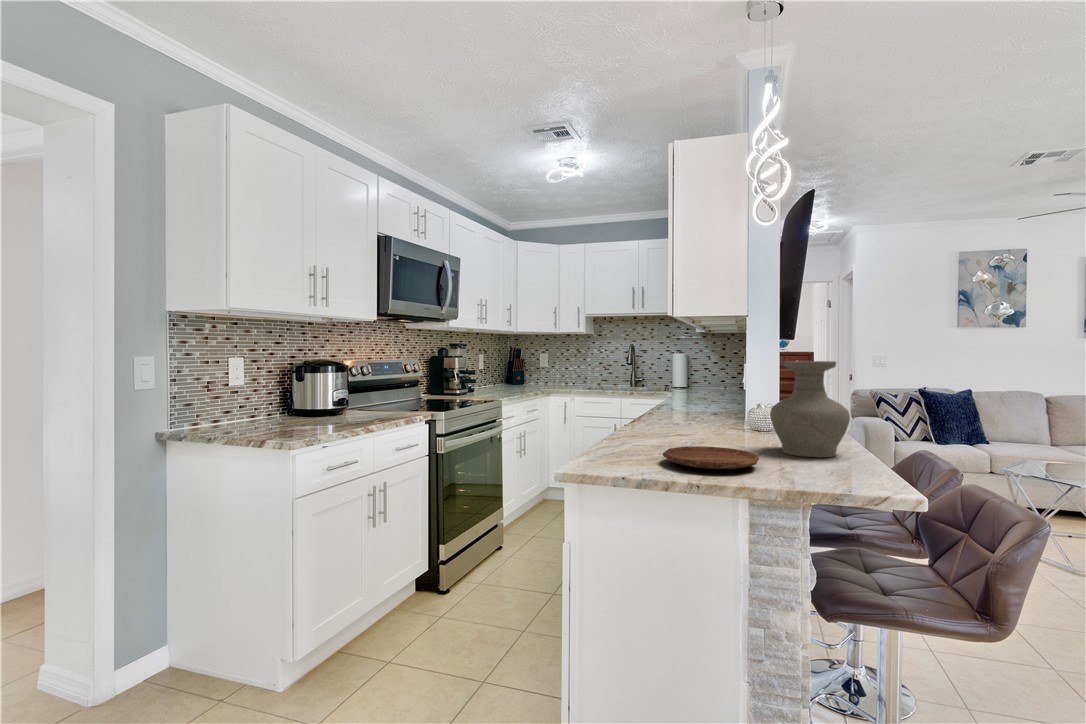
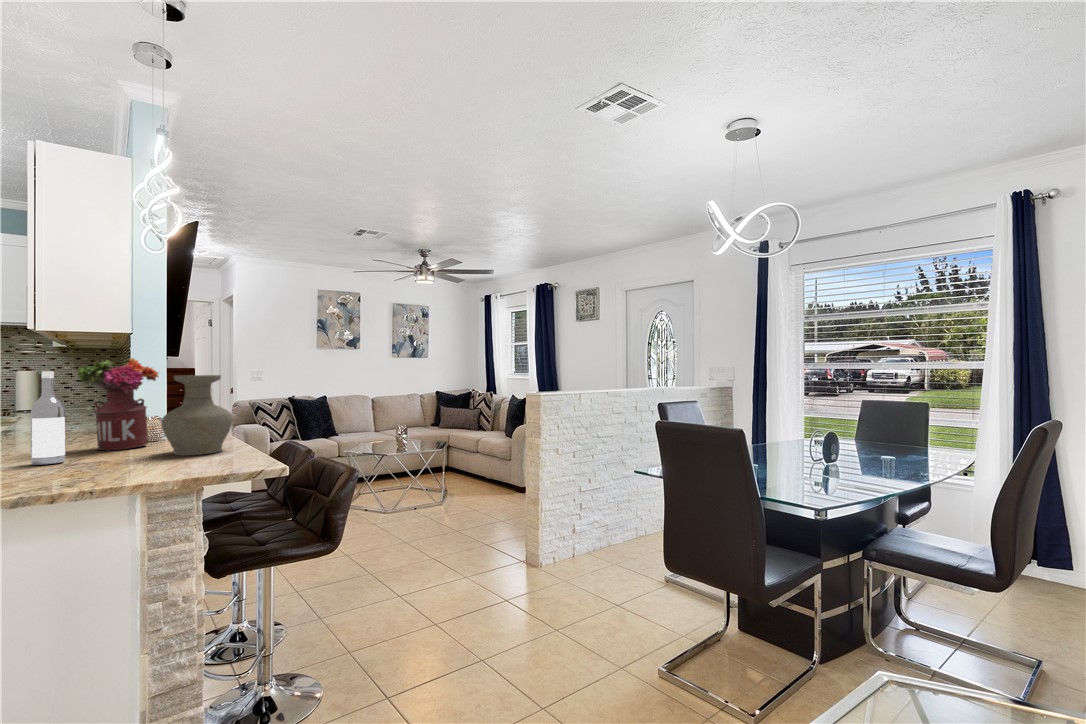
flower arrangement: none [701,341,772,436] -> present [77,358,159,450]
wine bottle: none [664,355,688,443] -> present [31,371,66,465]
tray: present [662,446,759,469] -> none [41,457,154,478]

